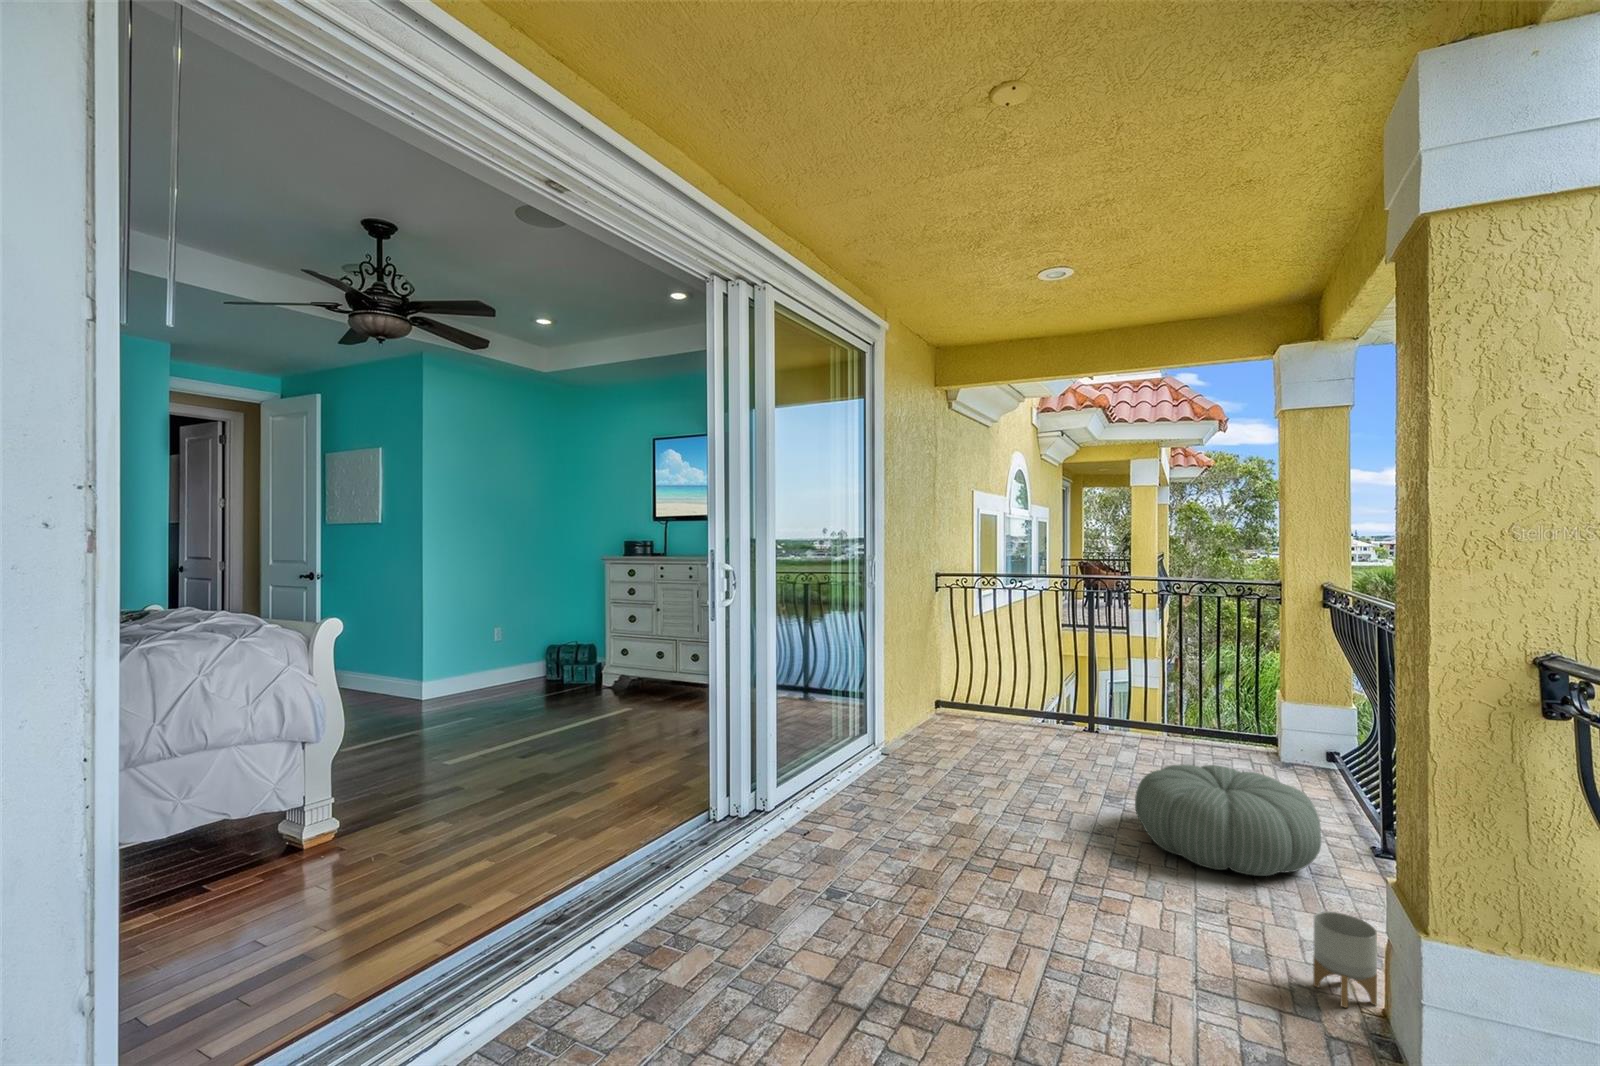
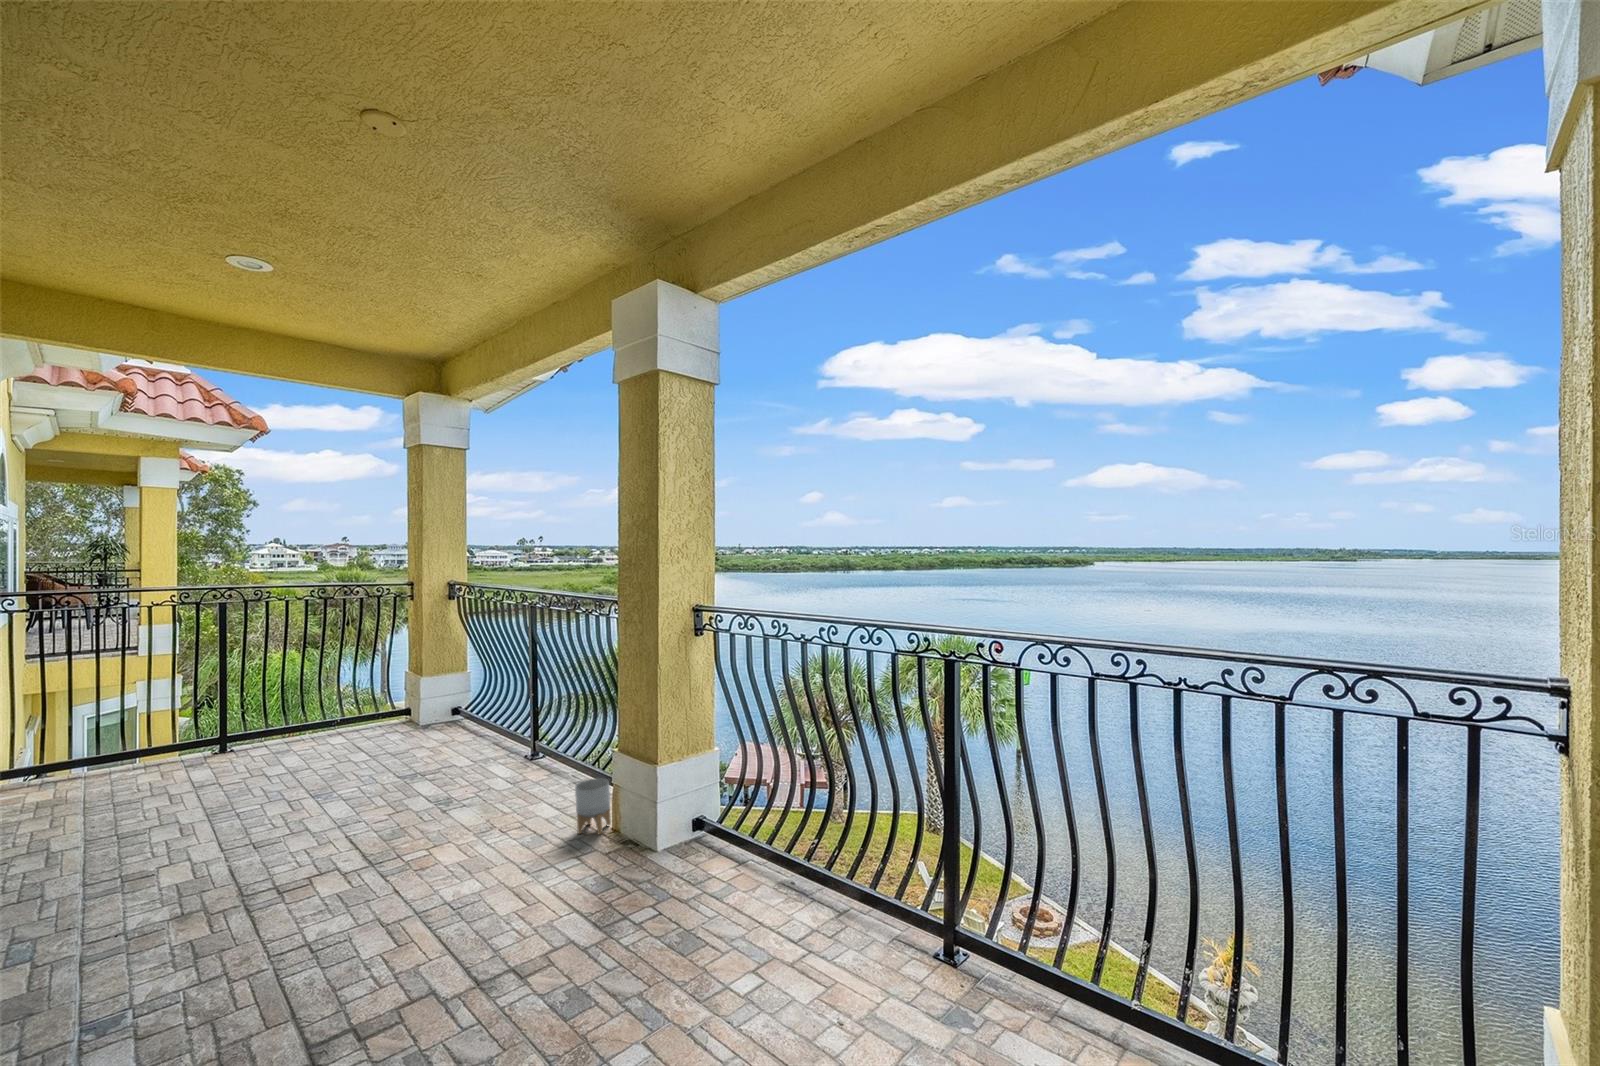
pouf: present [1135,764,1321,876] -> none [373,727,520,814]

